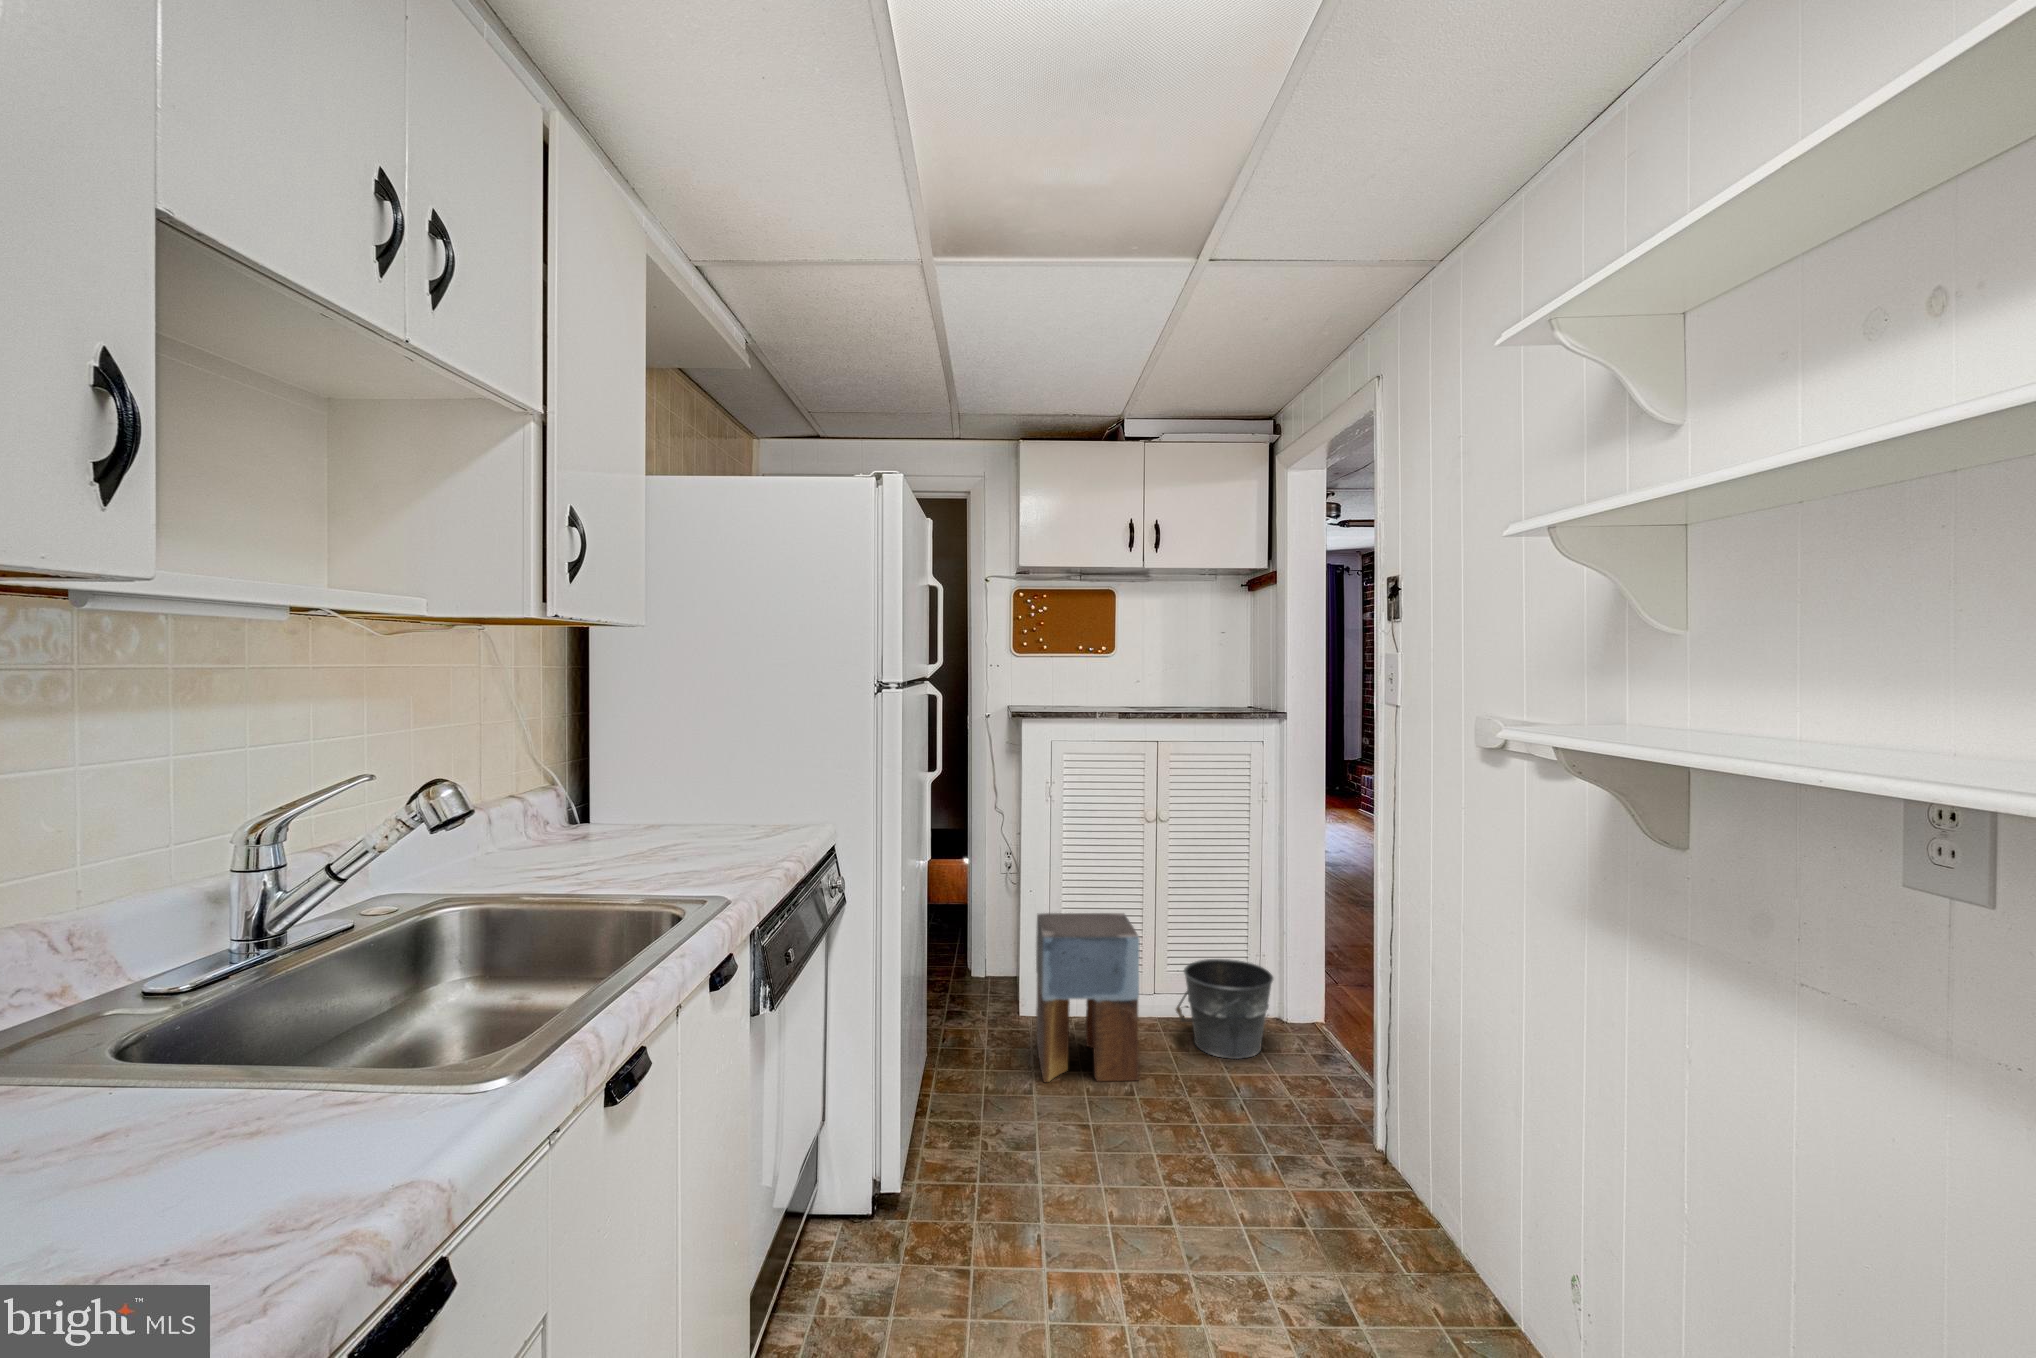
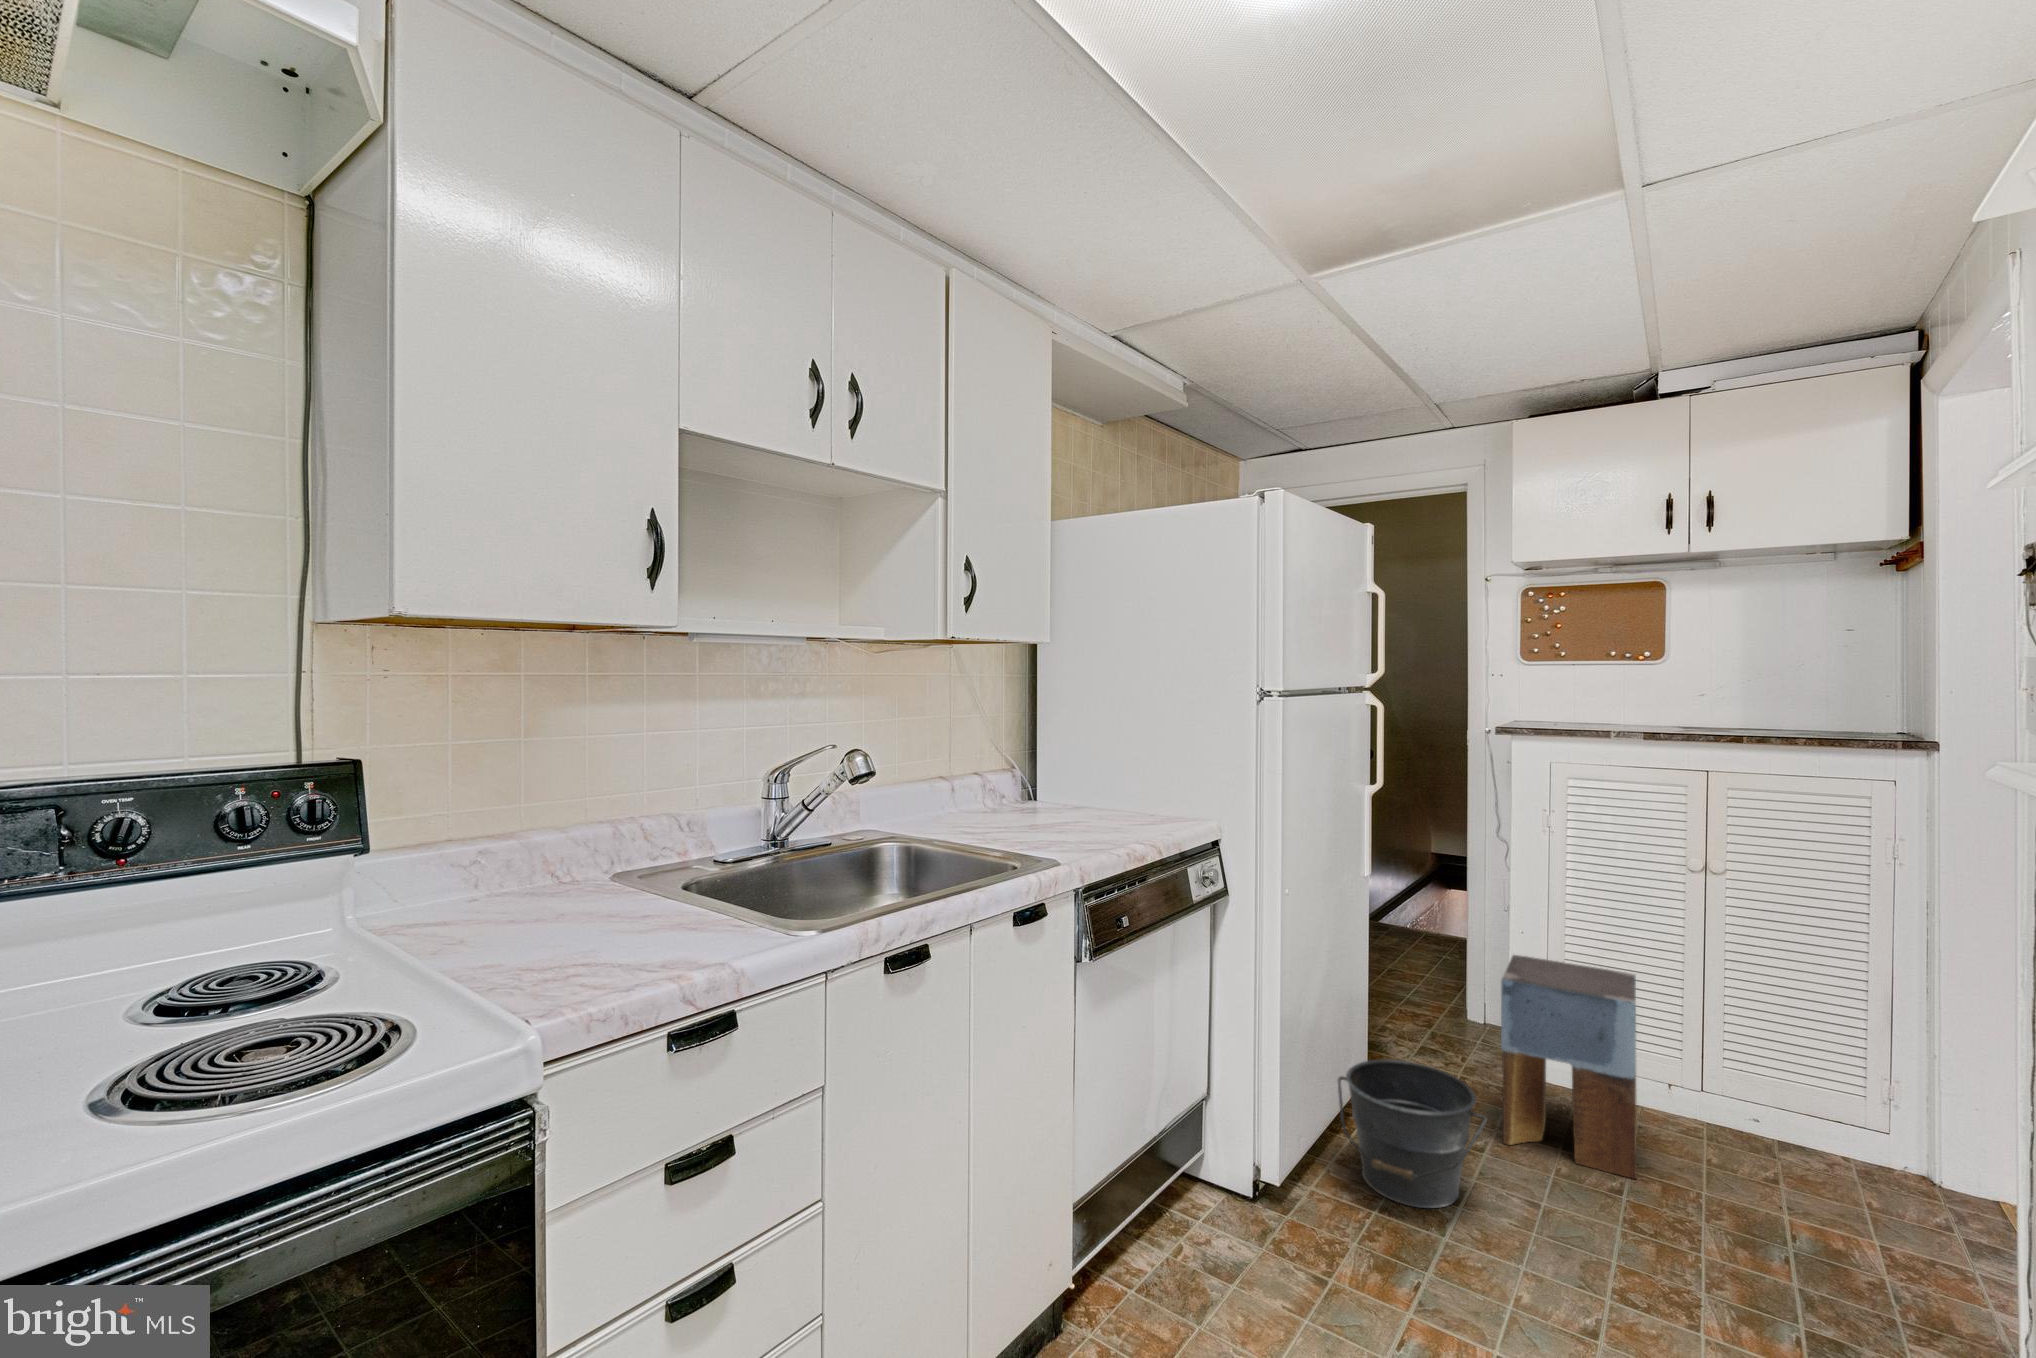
bucket: present [1176,959,1273,1059] -> present [1338,1059,1487,1208]

